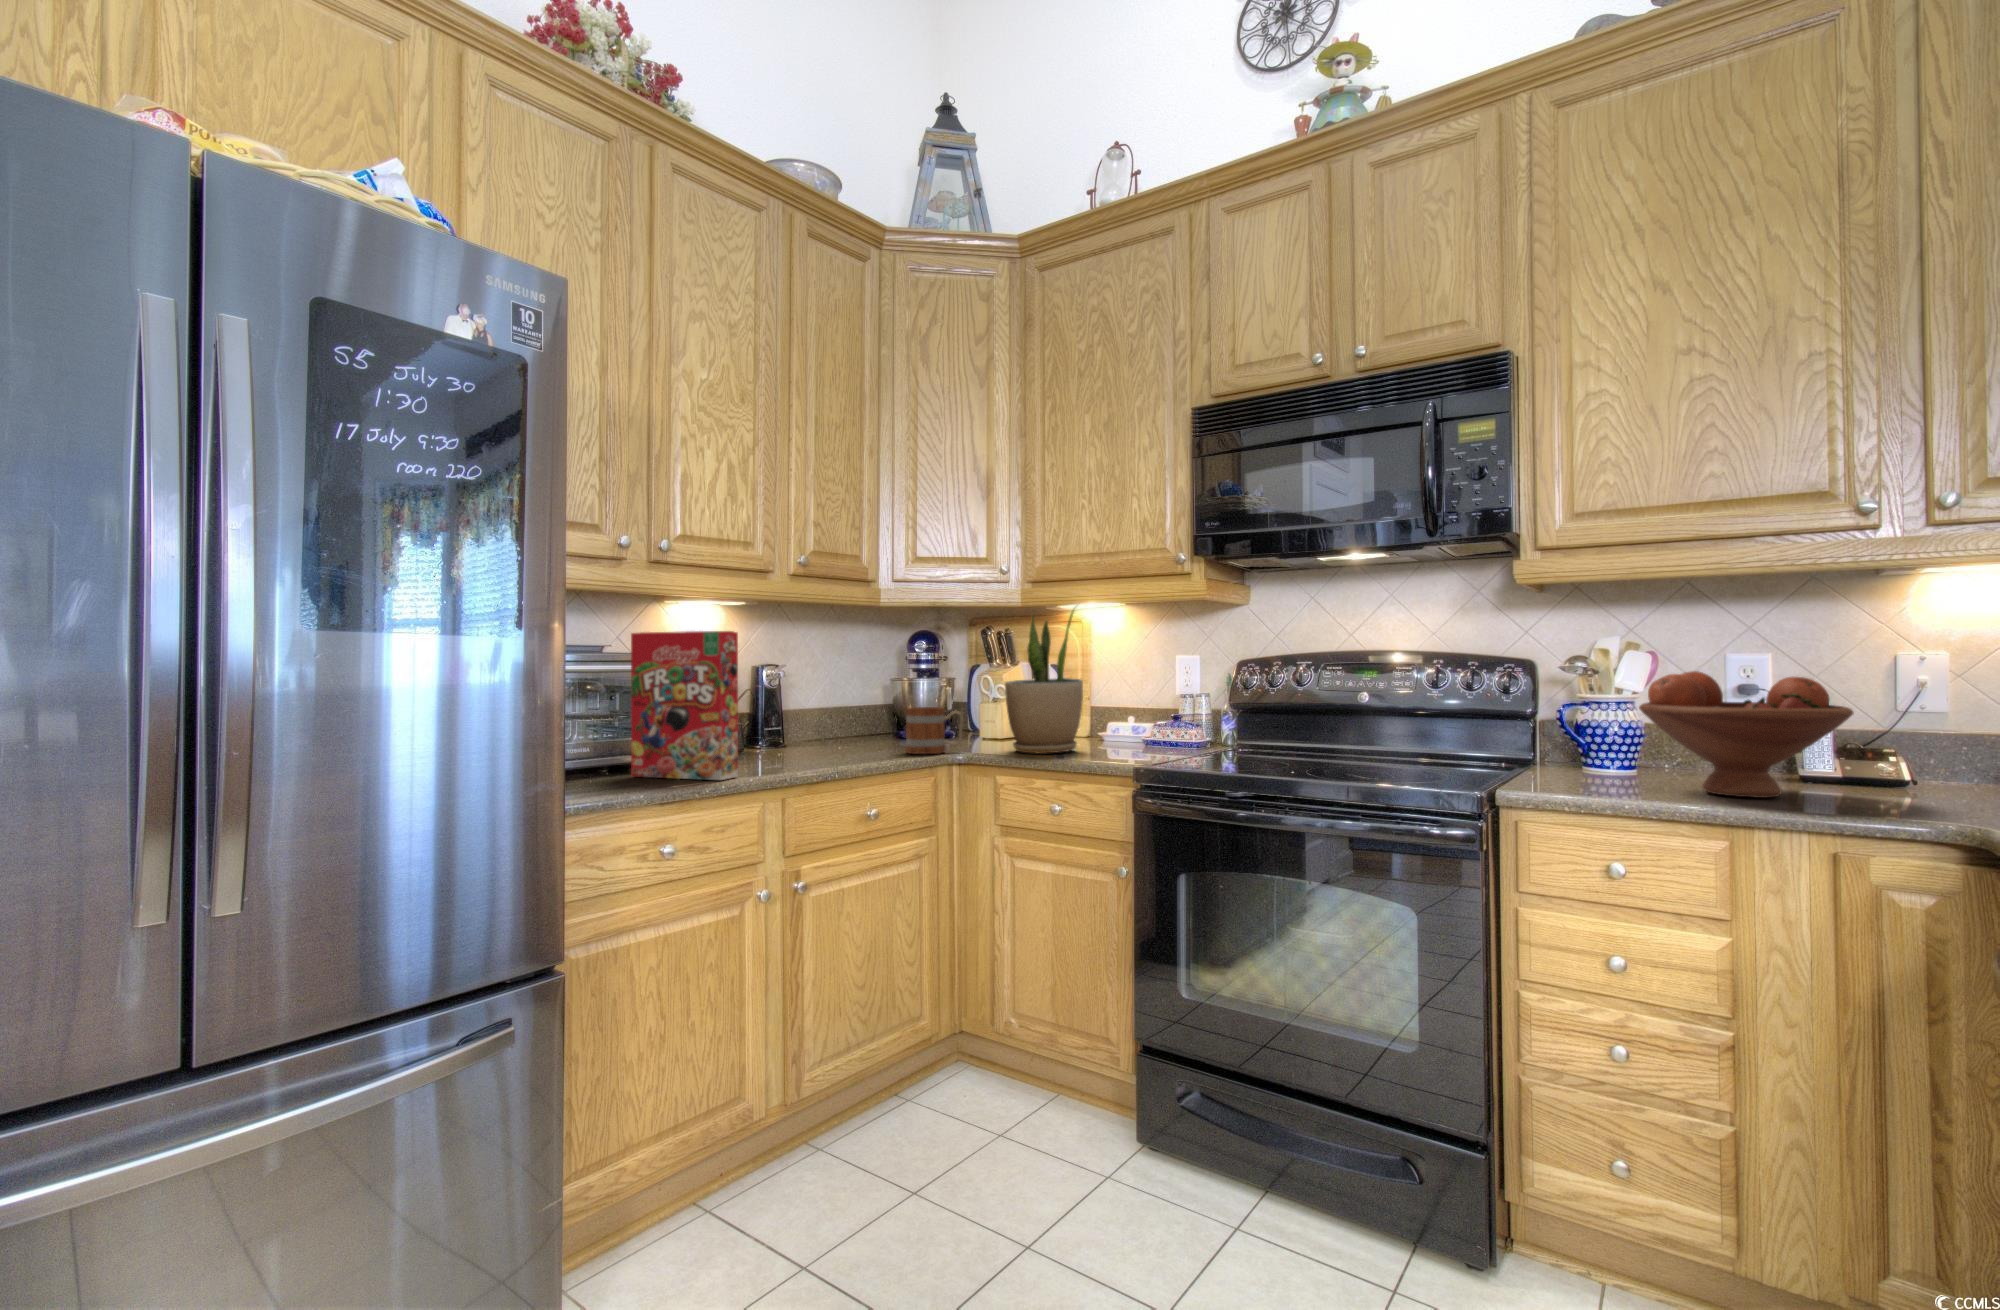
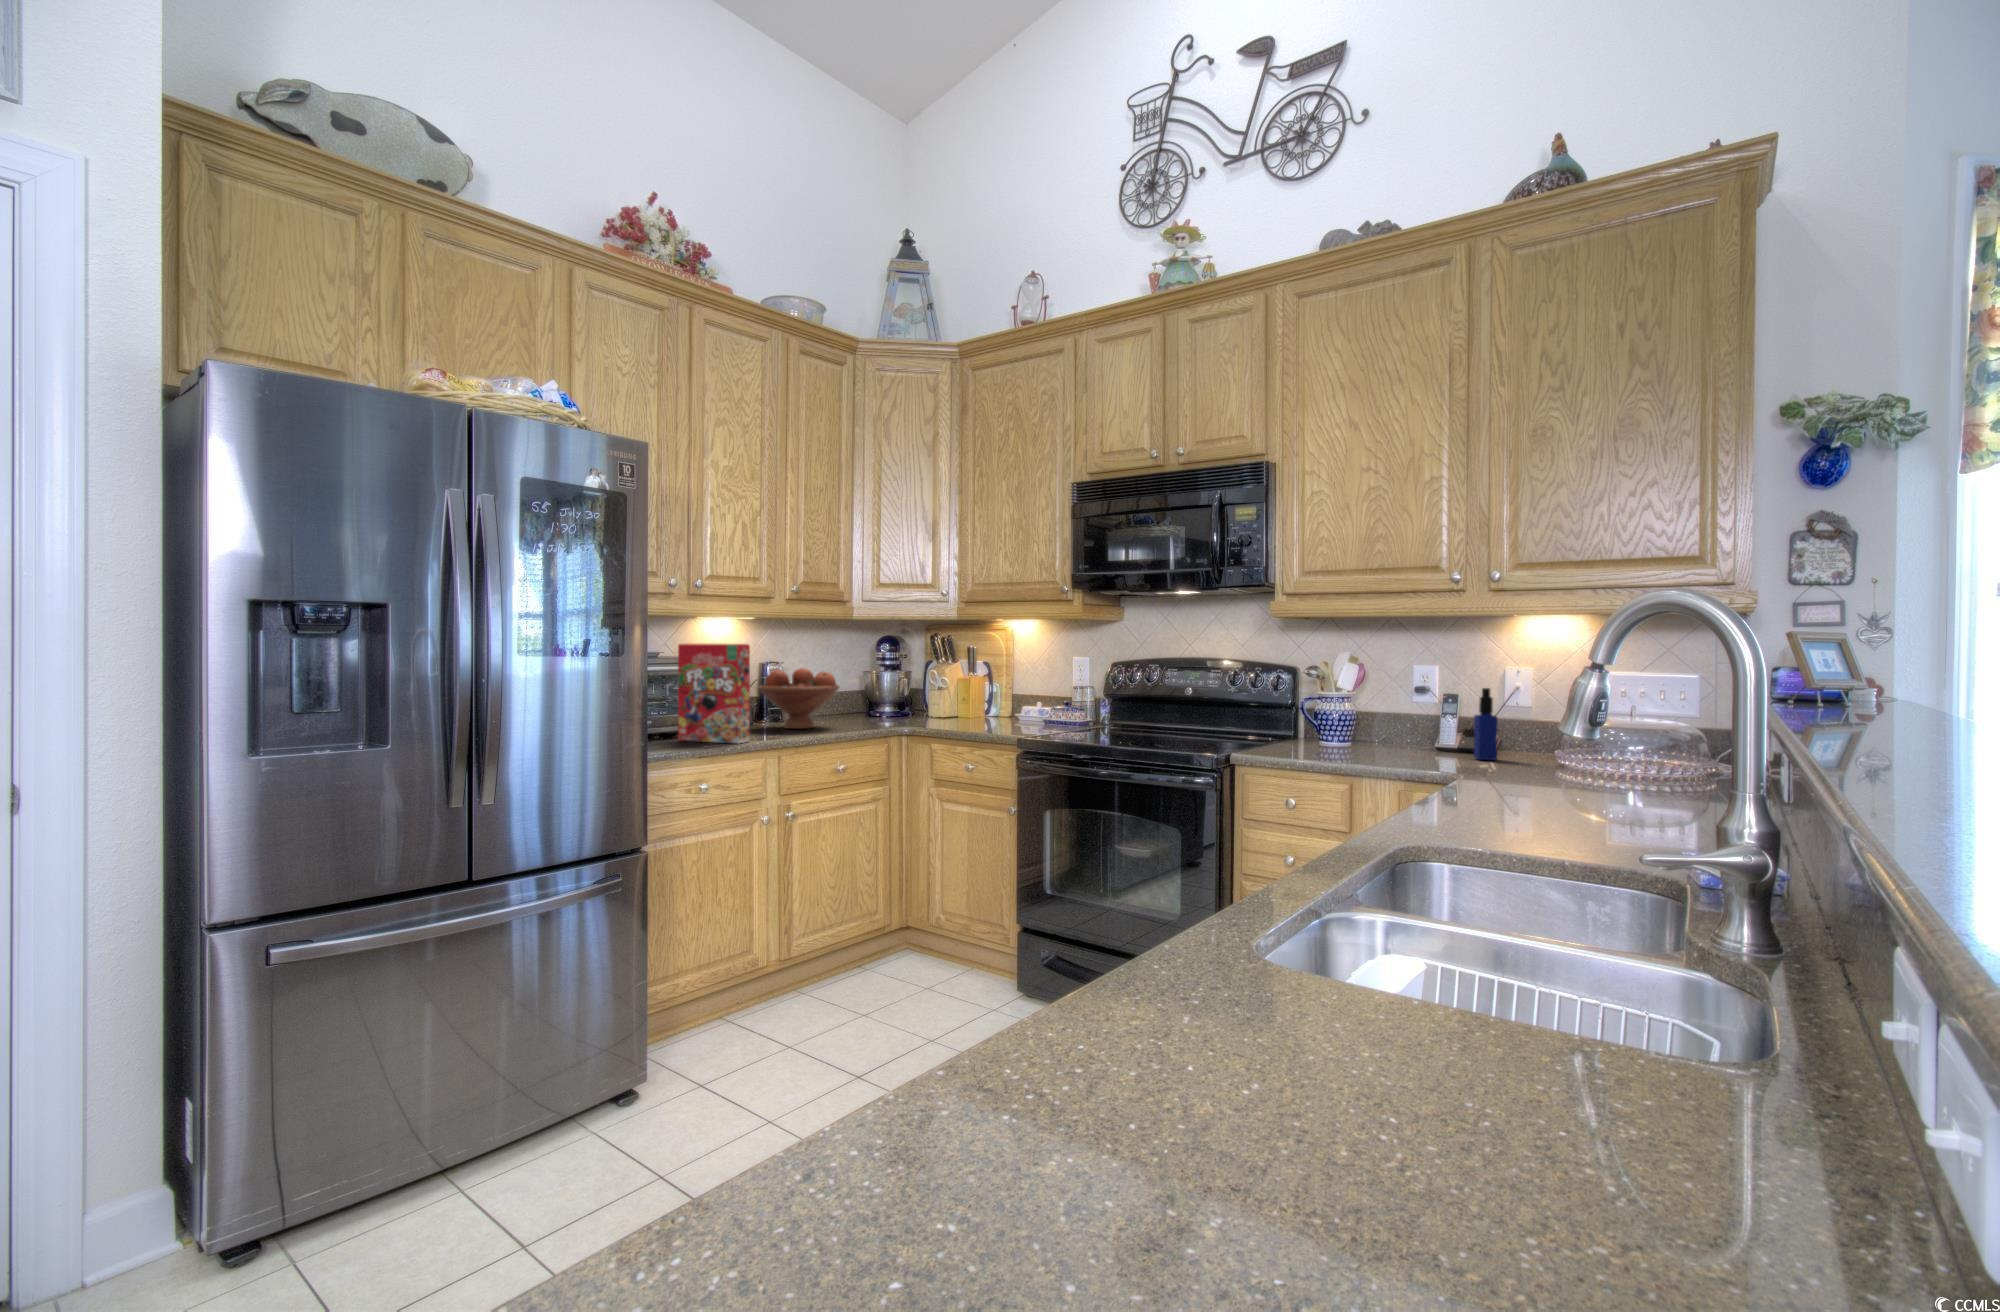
potted plant: present [1005,609,1083,754] -> none [940,621,996,728]
fruit bowl: present [1639,671,1854,798] -> present [758,668,839,729]
bottle: none [1889,683,1941,799] -> present [1474,688,1498,760]
mug: present [906,707,963,754] -> none [869,694,911,728]

